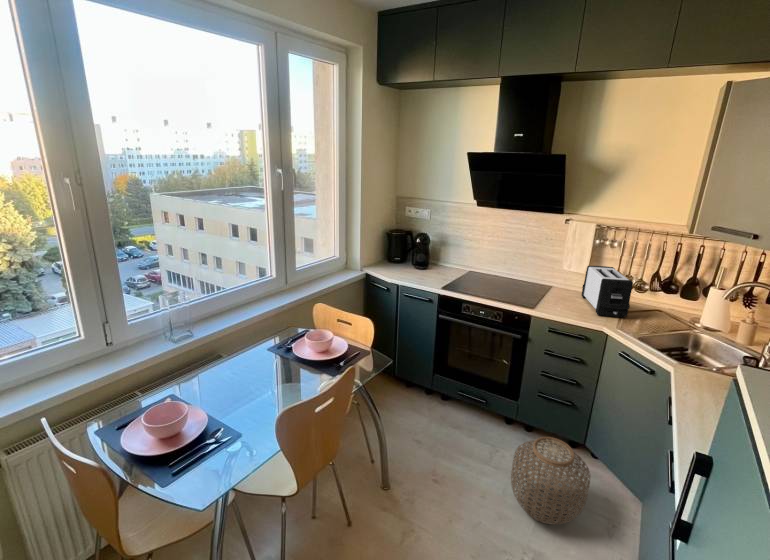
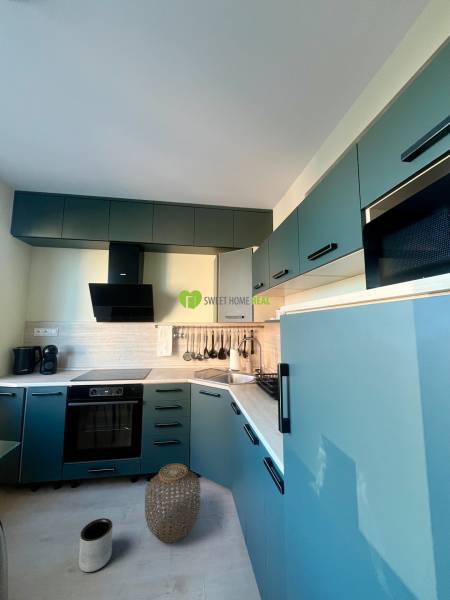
toaster: present [582,266,633,317] -> none [171,349,198,375]
planter: none [440,455,474,501] -> present [79,518,113,572]

